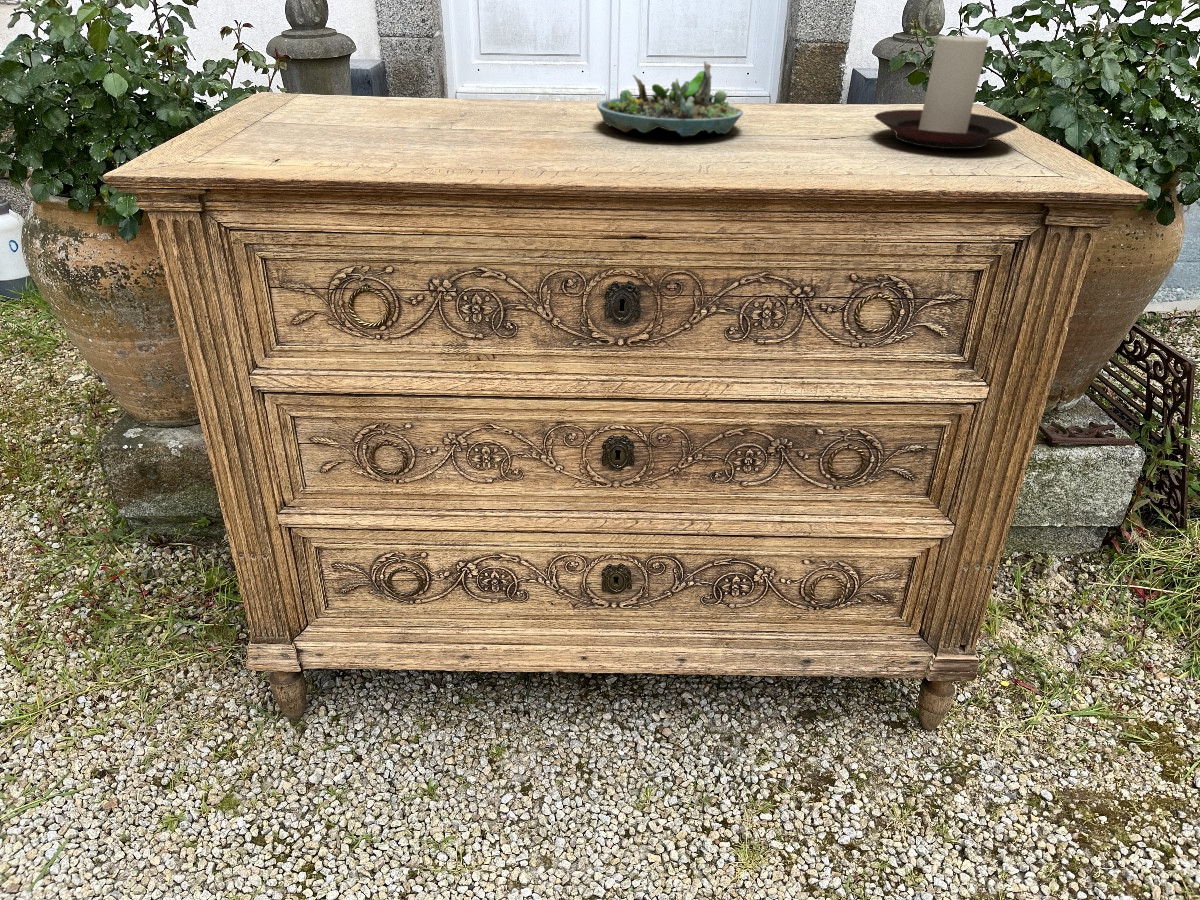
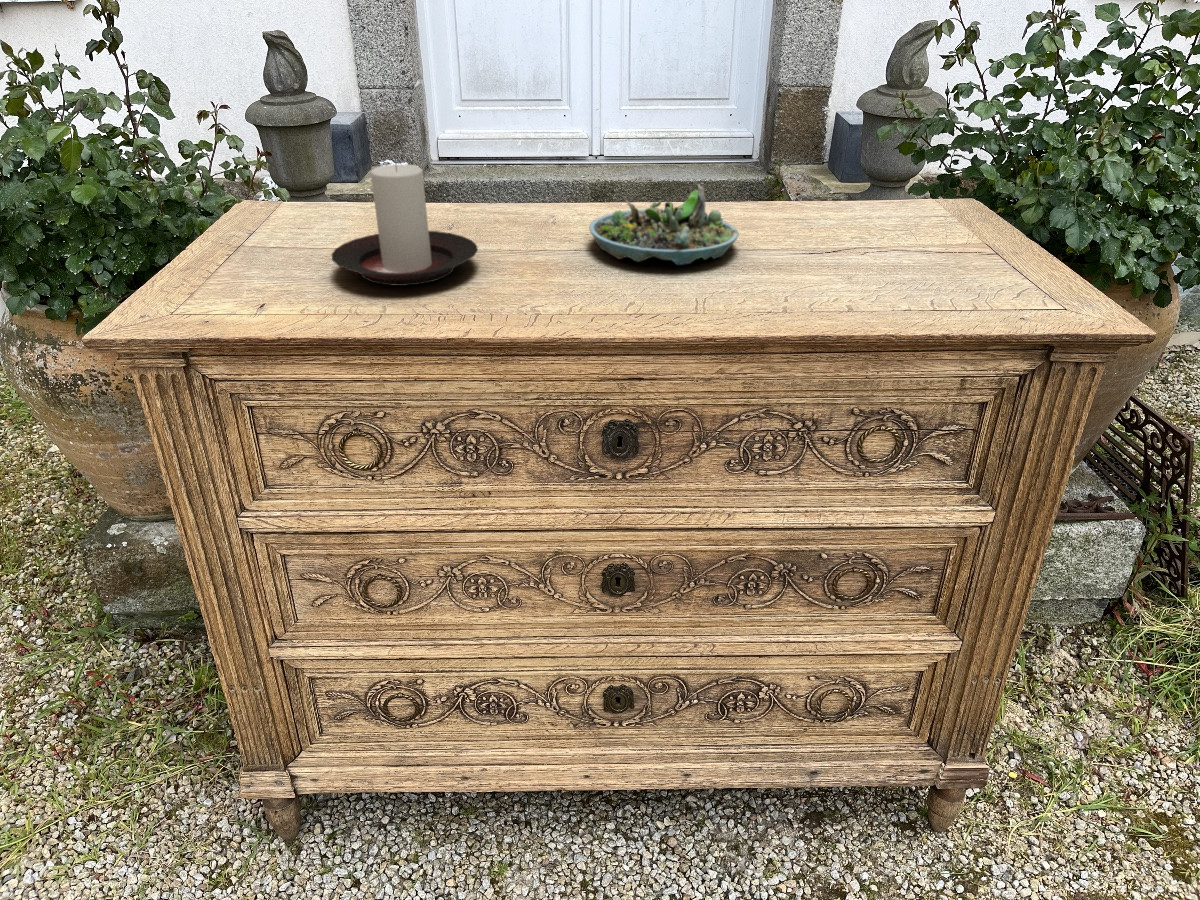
candle holder: present [875,31,1018,149] -> present [331,164,478,286]

